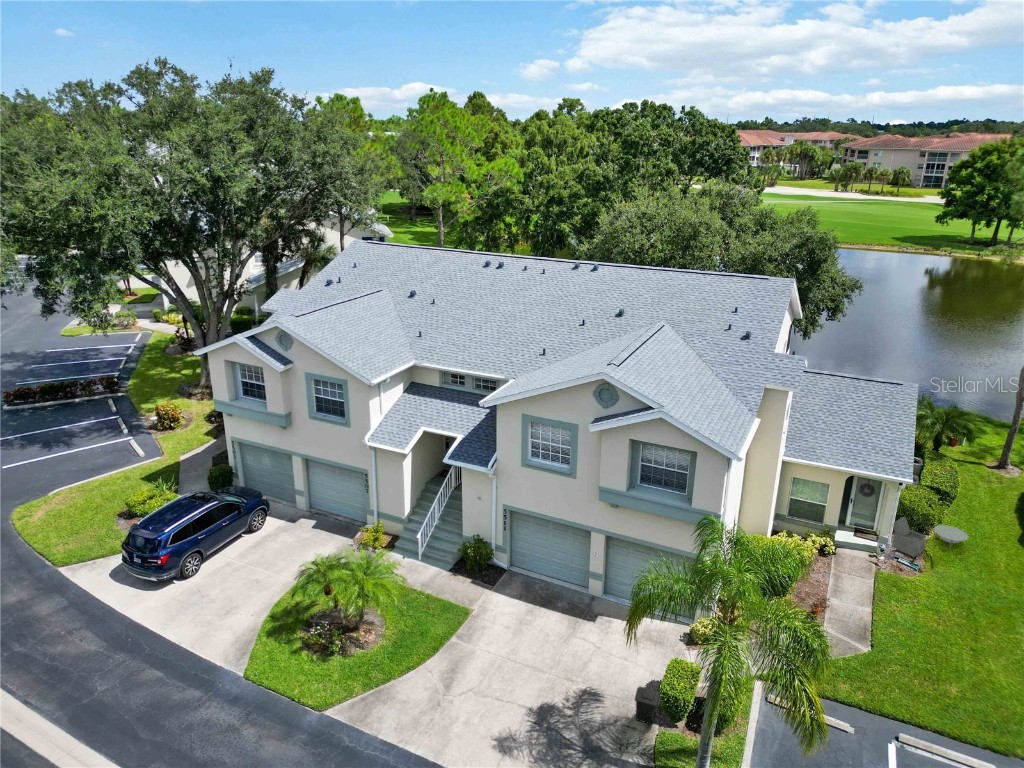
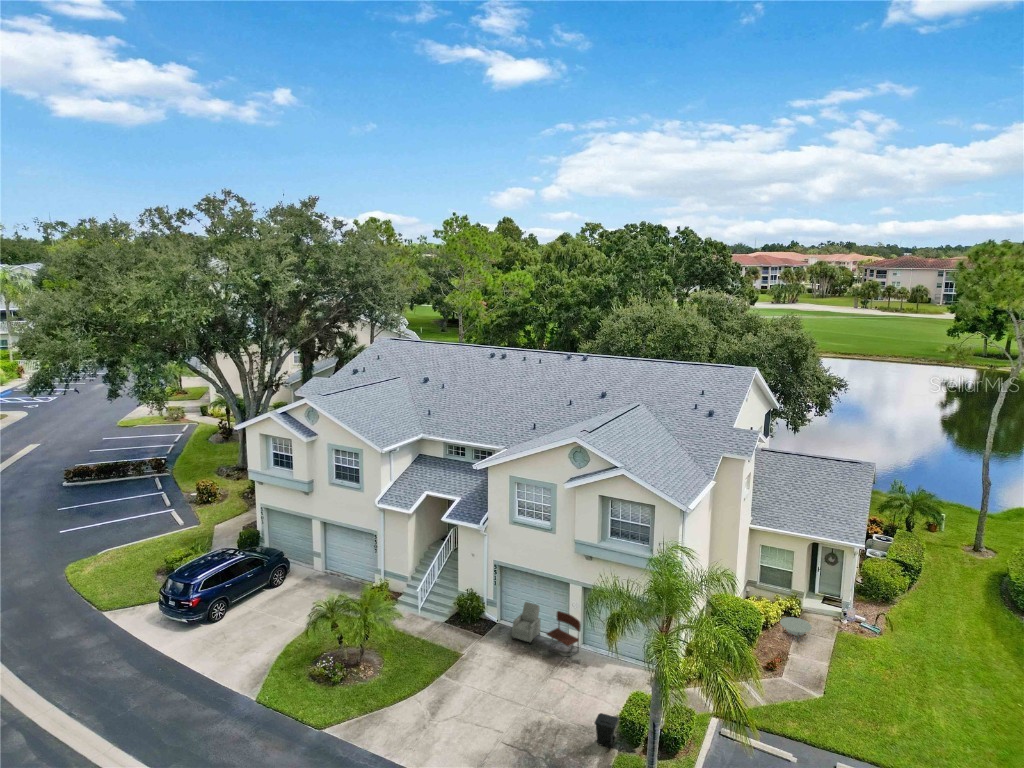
chair: present [892,517,926,559] -> present [512,602,541,645]
round table: present [934,525,968,550] -> present [780,617,812,643]
bench: none [565,559,604,610] -> present [547,611,581,656]

